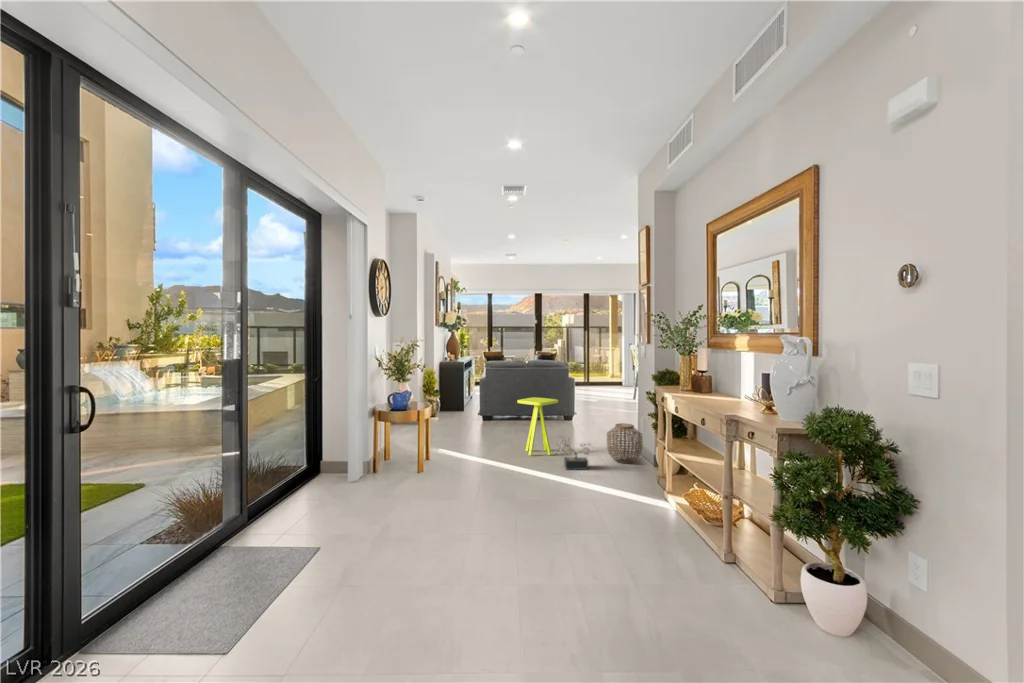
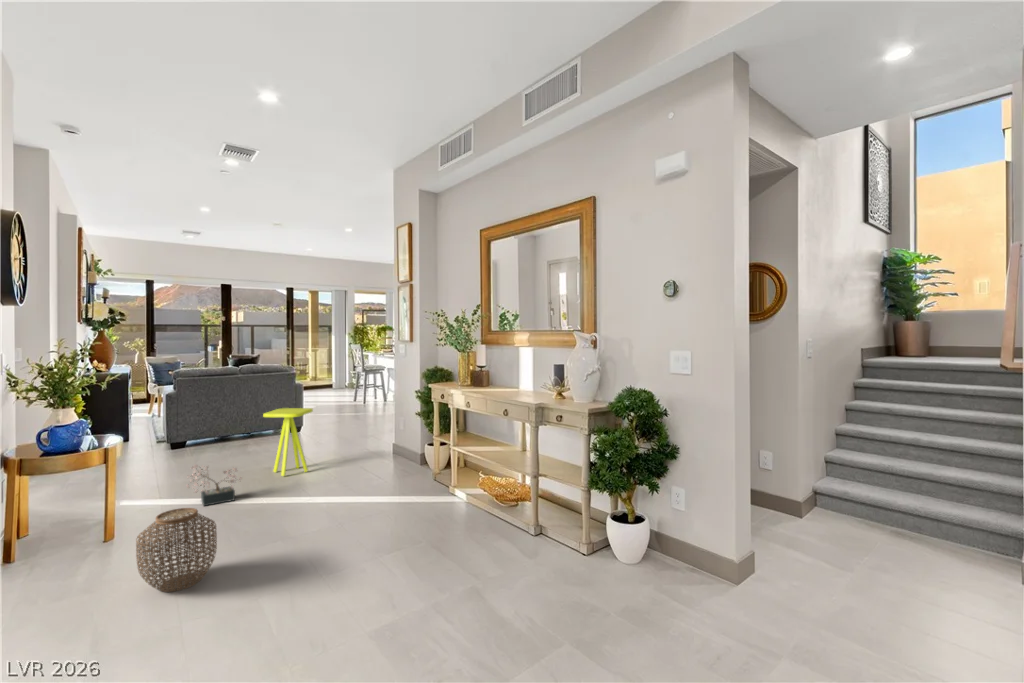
woven basket: present [607,423,643,464] -> present [136,508,217,592]
decorative plant: present [558,436,590,470] -> present [188,465,241,506]

